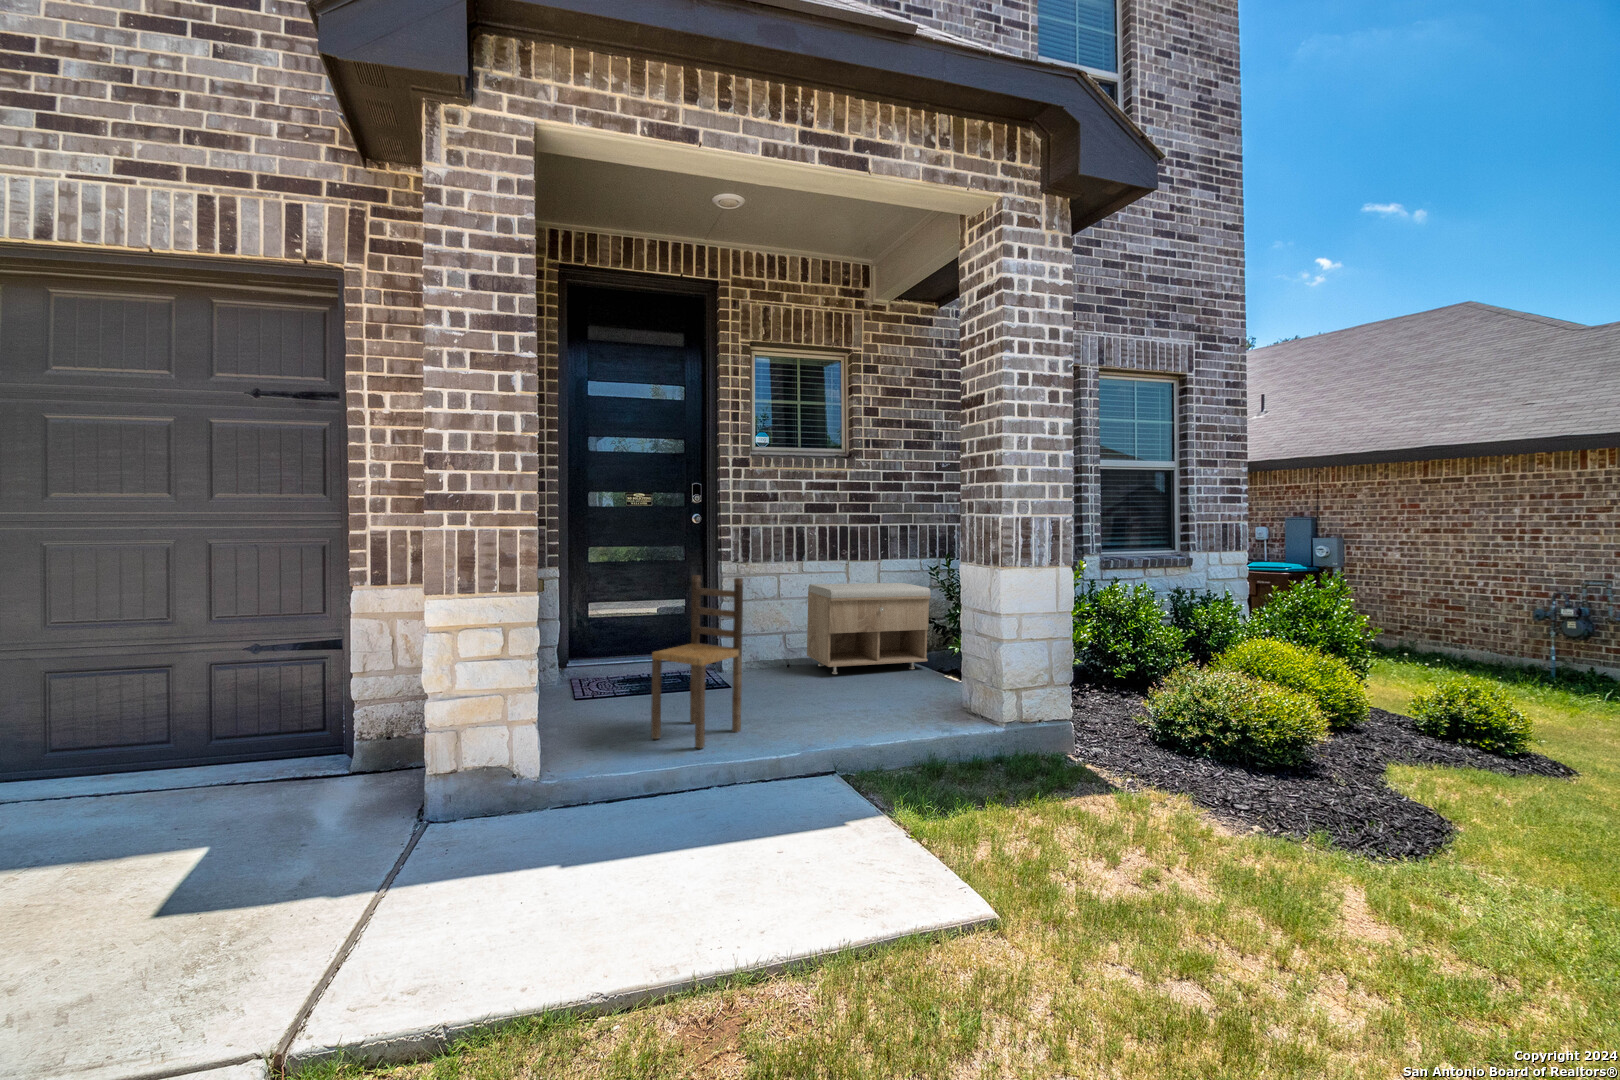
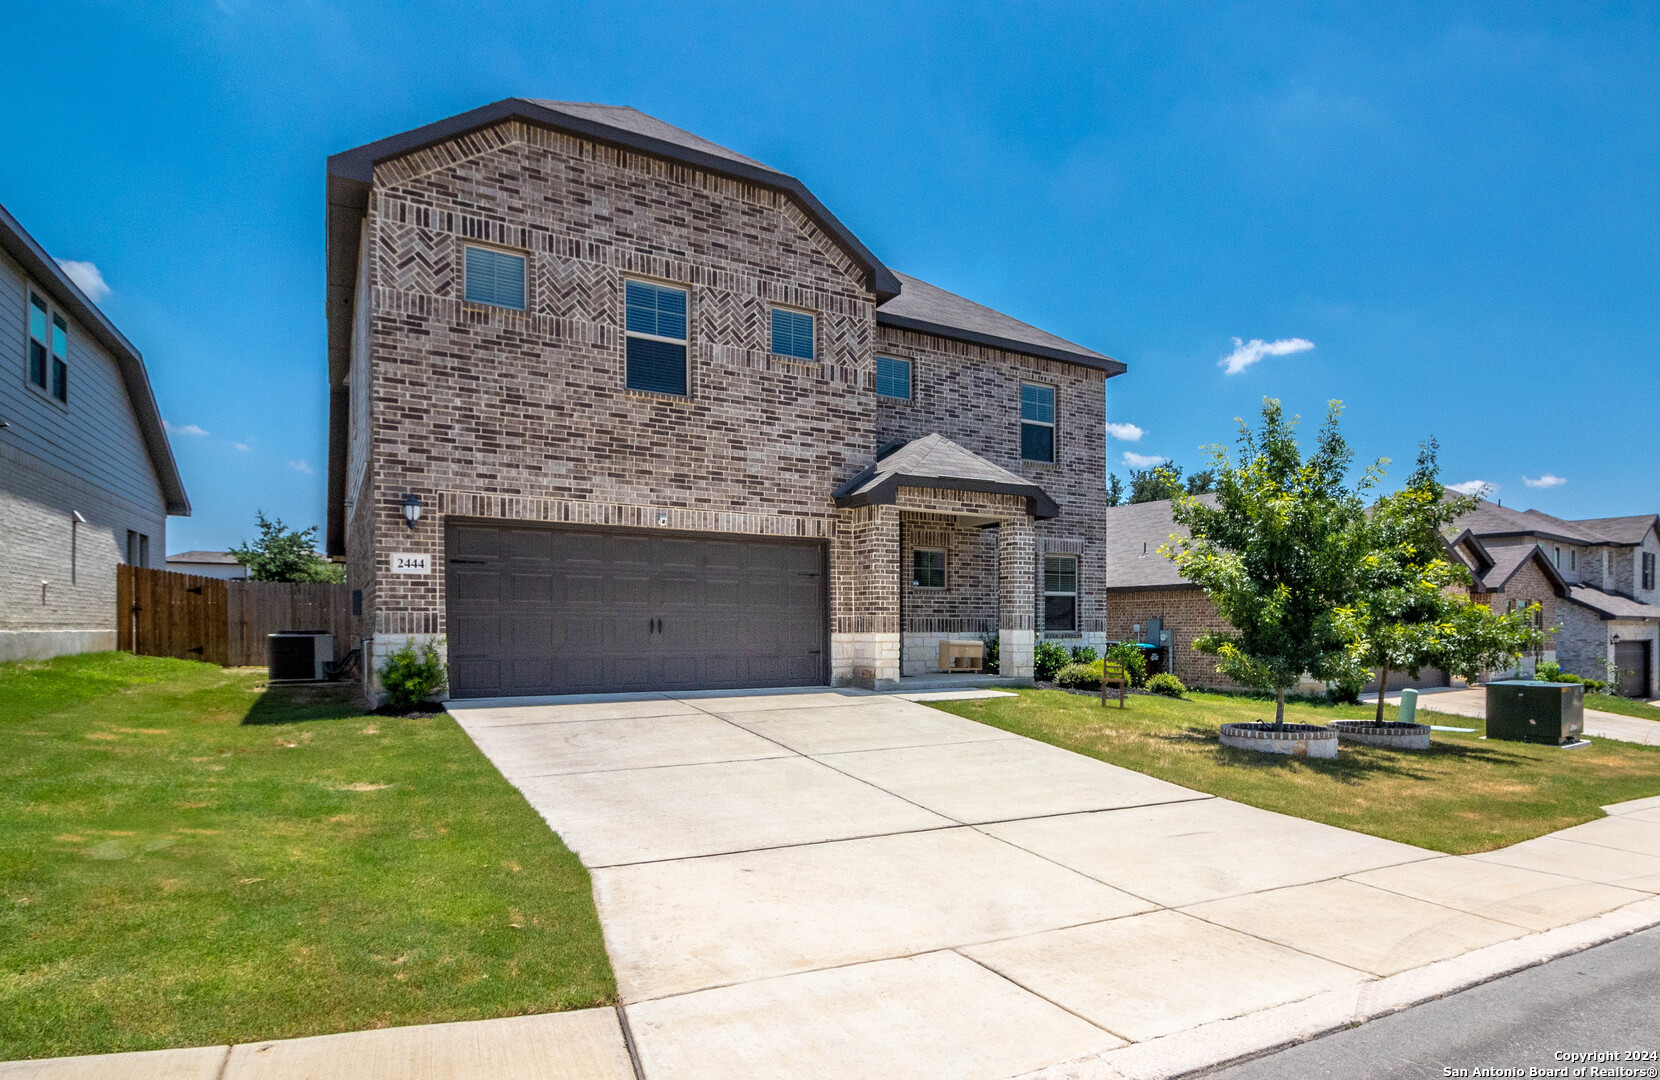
chair: present [651,575,743,748] -> present [1101,655,1124,708]

